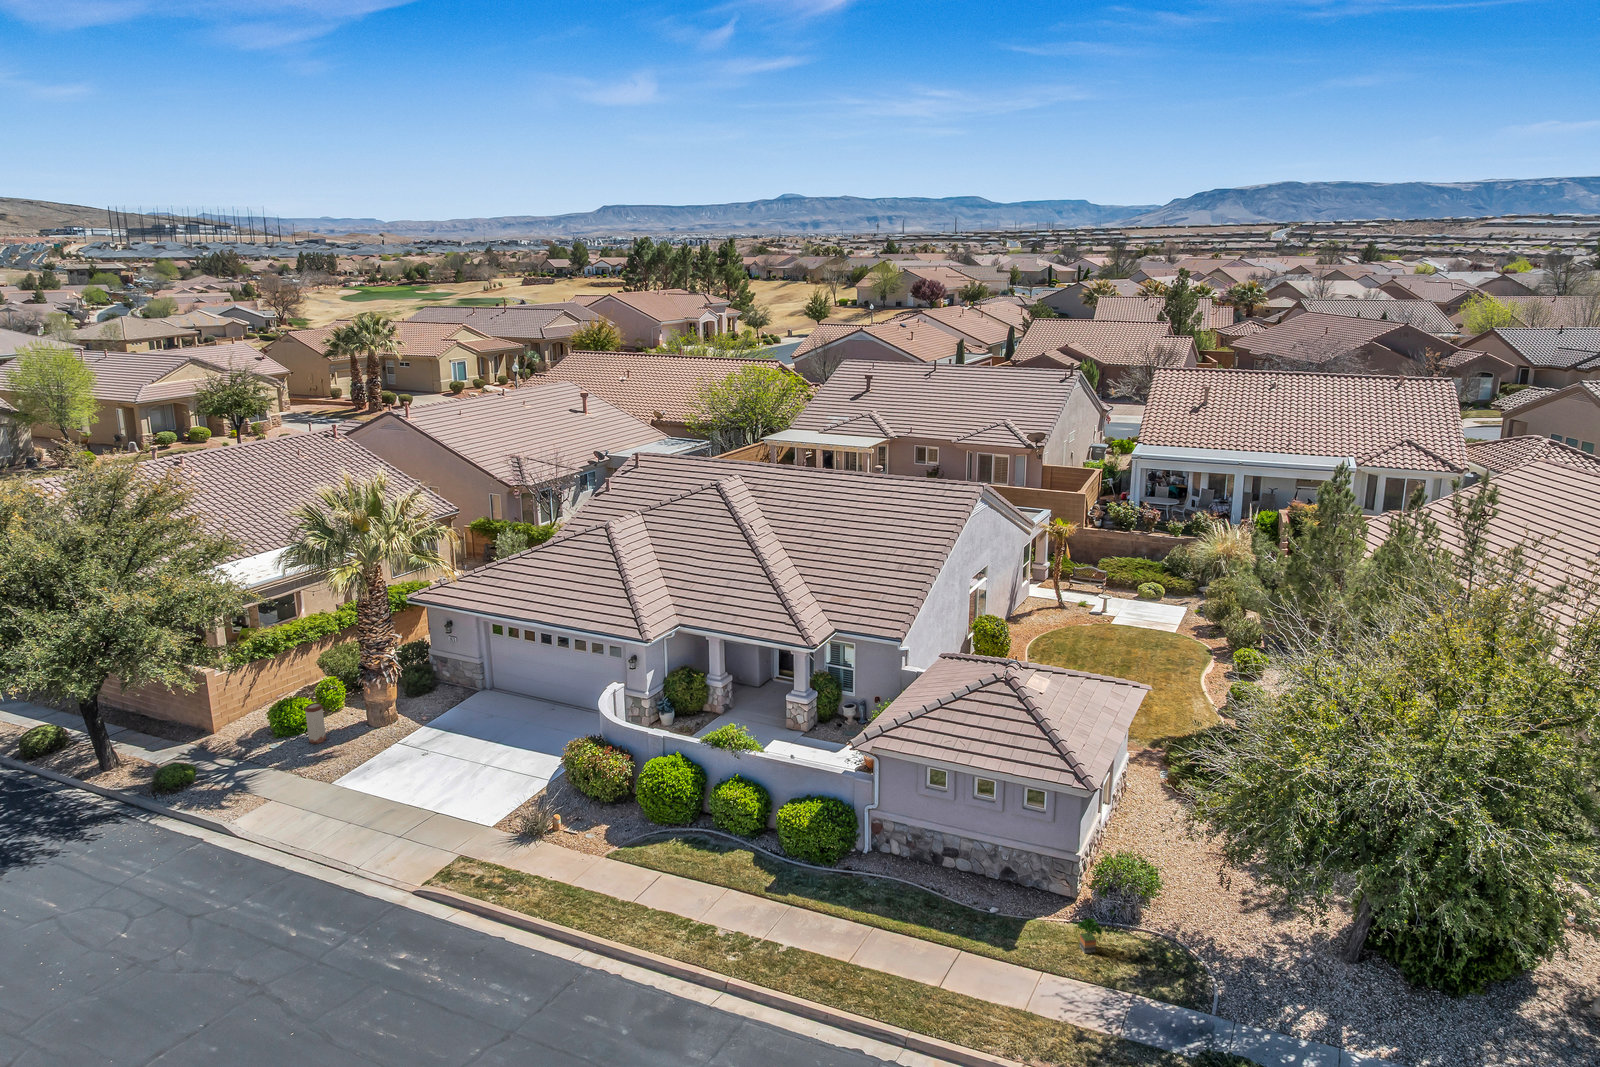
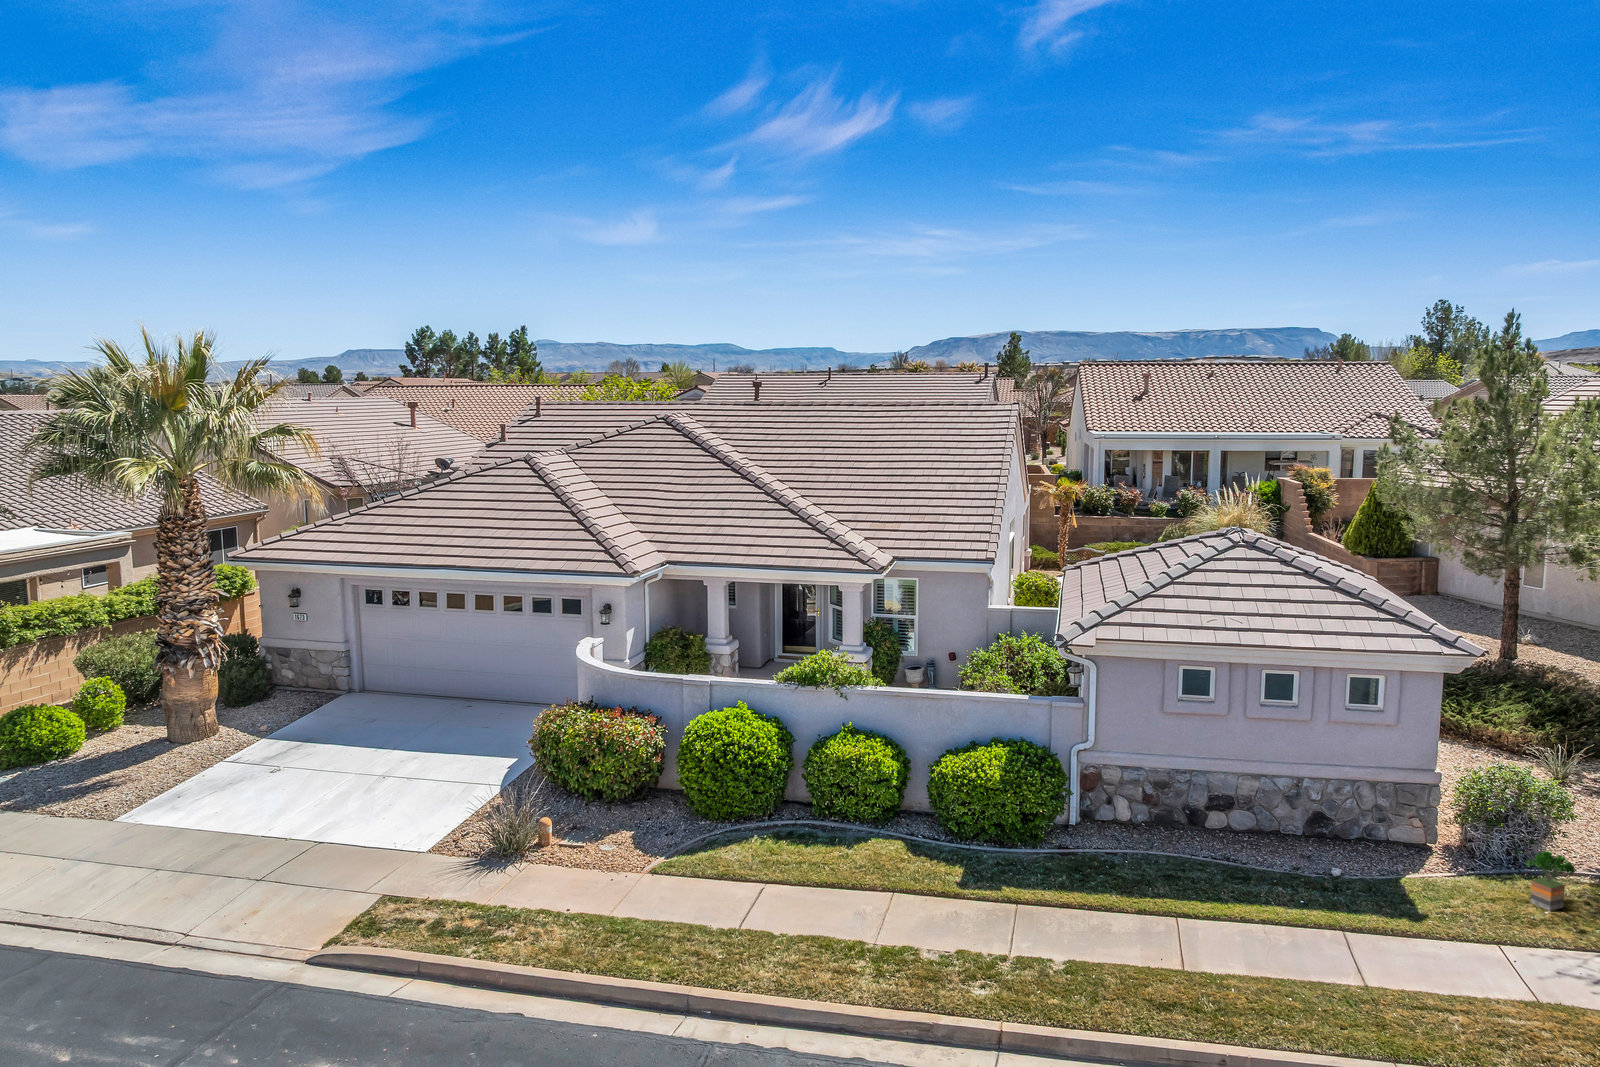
trash can: present [305,703,326,744] -> none [56,706,95,775]

